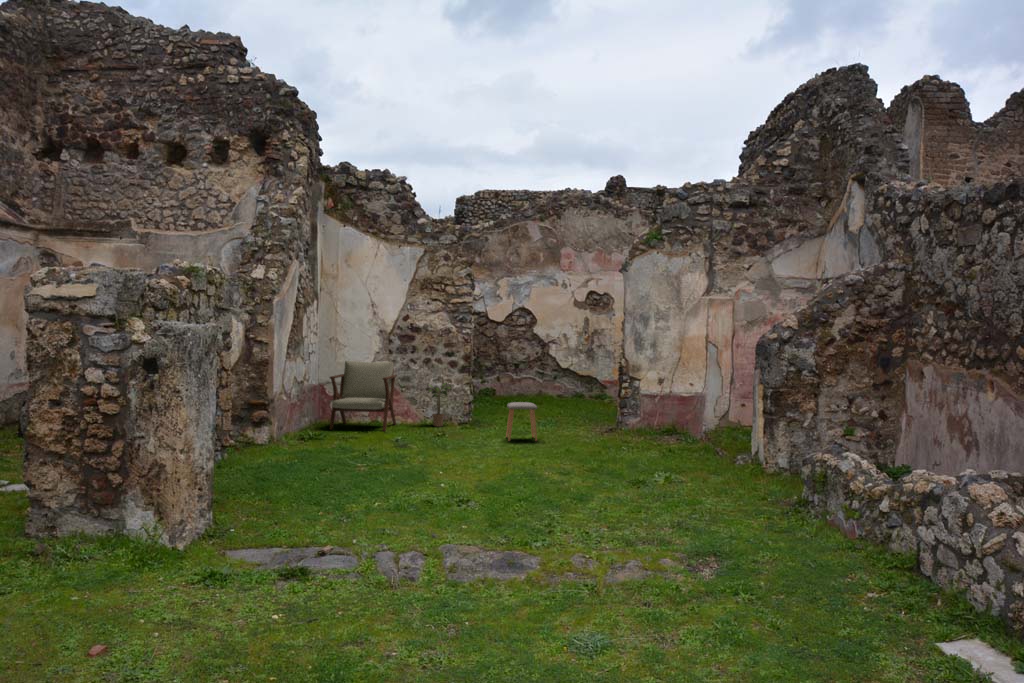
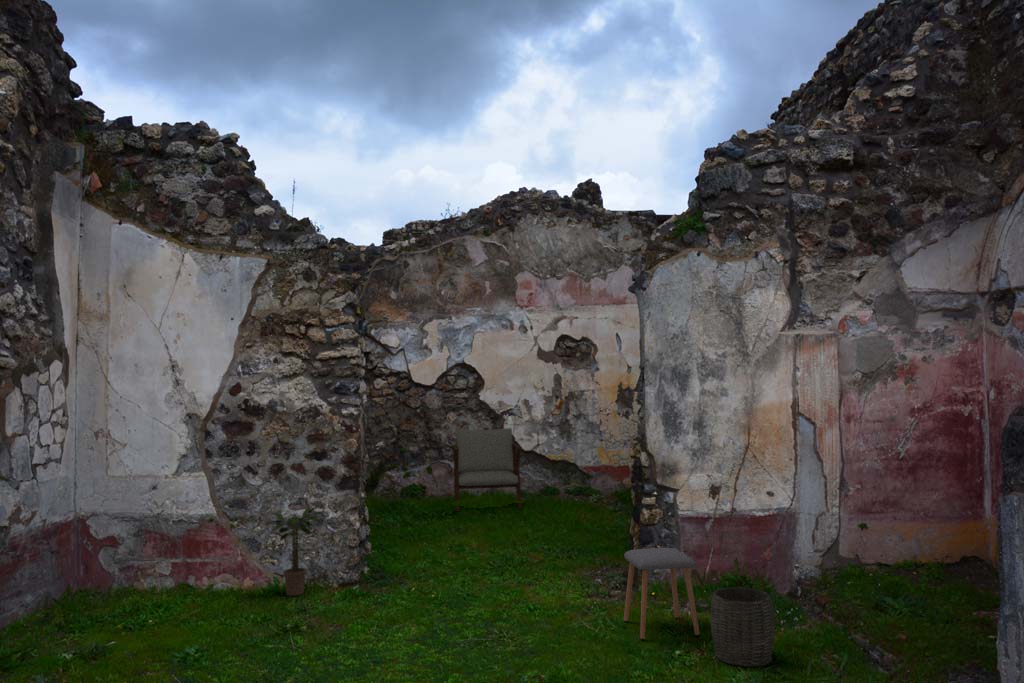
lounge chair: present [330,361,396,431] -> present [453,428,522,511]
stool: present [506,402,537,441] -> present [624,548,700,640]
woven basket: none [643,417,671,448] -> present [710,587,775,667]

